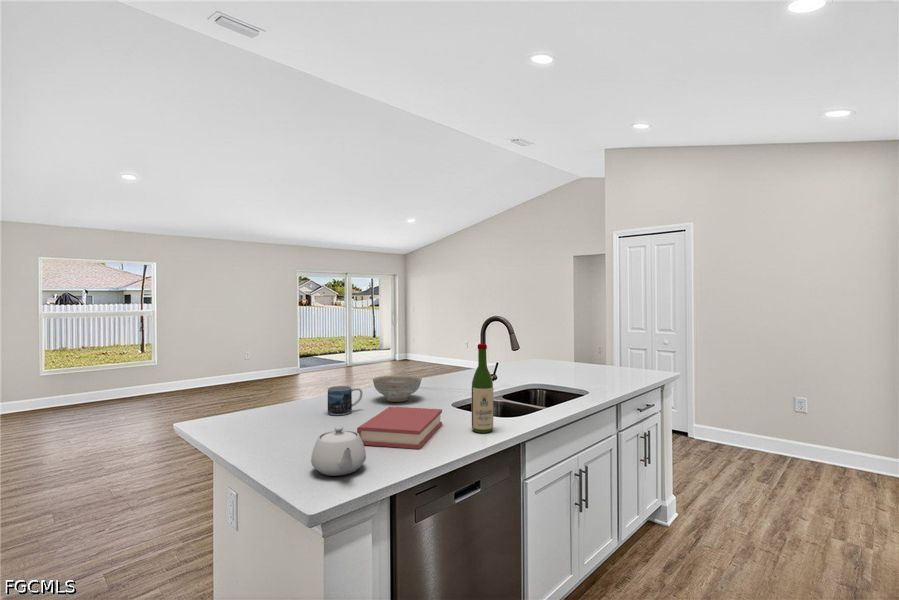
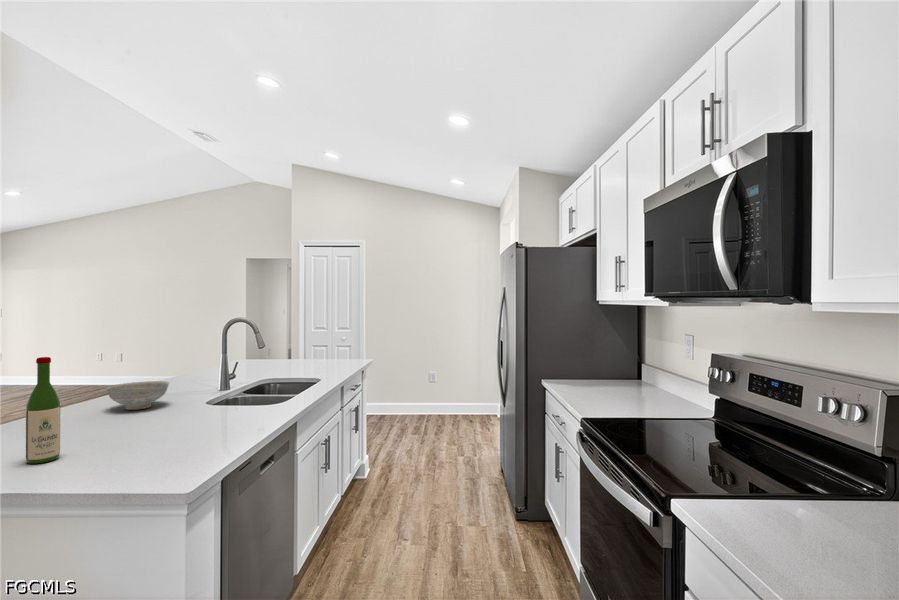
wine bottle: present [472,344,493,433] -> present [26,357,60,464]
mug: present [328,386,363,415] -> none [62,398,108,432]
hardback book: present [357,407,442,449] -> none [151,404,224,447]
teapot: present [311,426,366,476] -> none [130,425,194,473]

